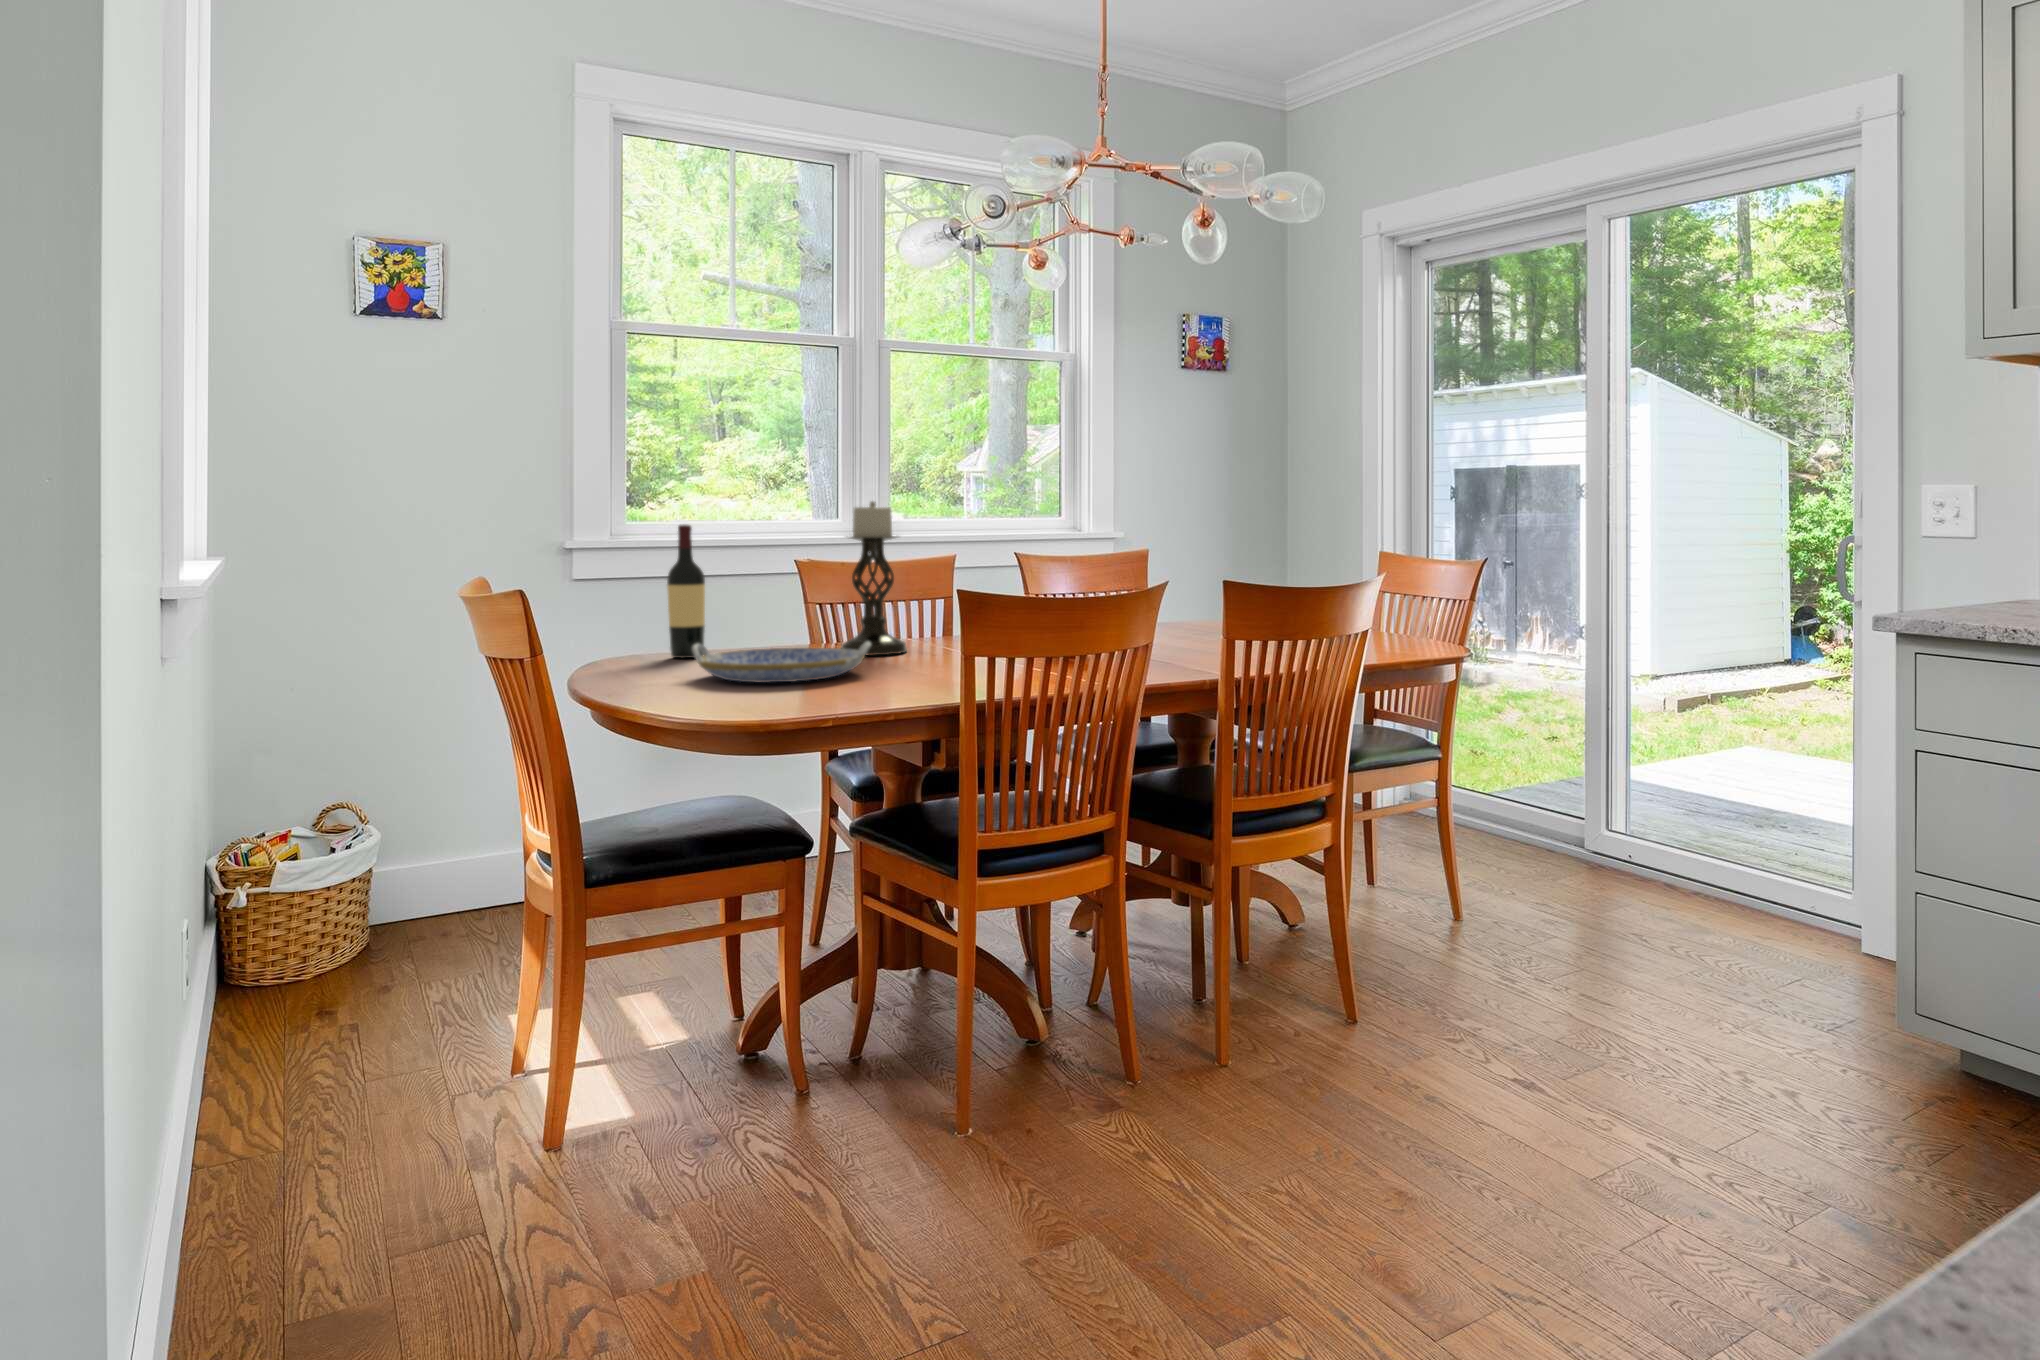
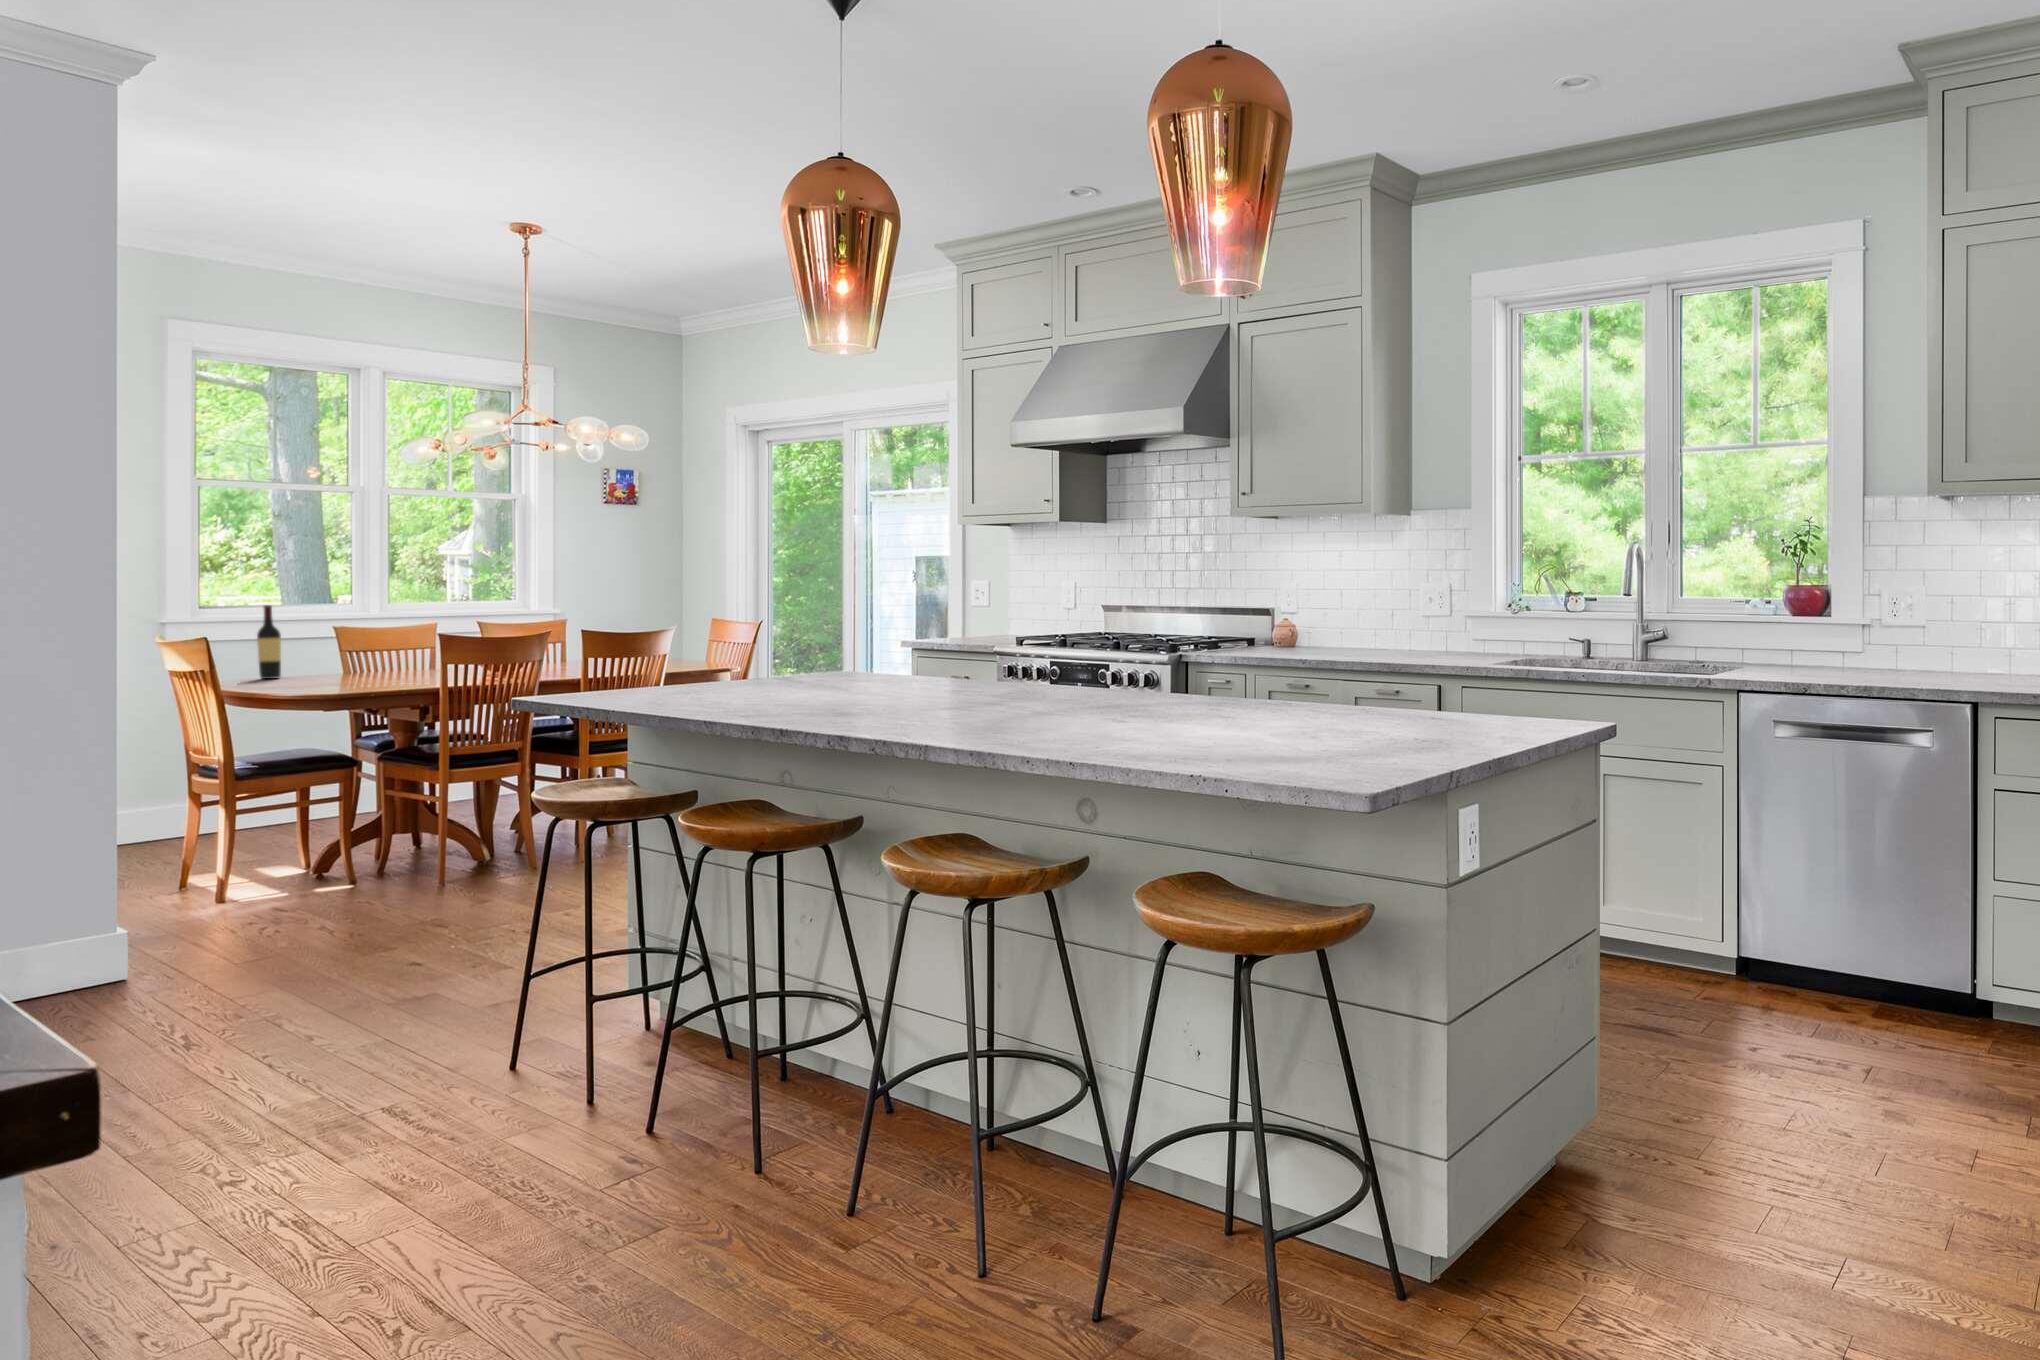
candle holder: present [841,501,907,655] -> none [367,591,409,675]
serving tray: present [692,642,871,682] -> none [283,664,389,684]

